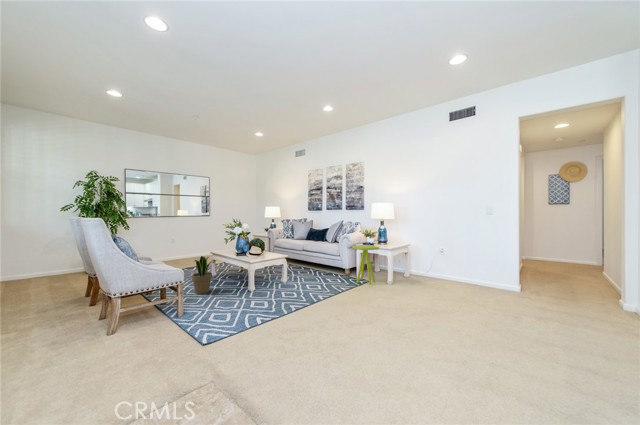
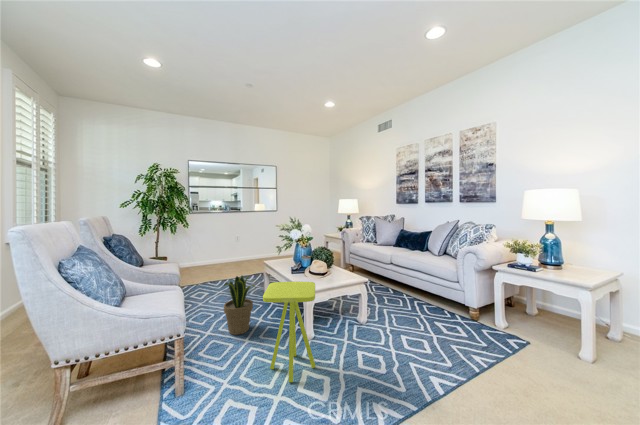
side table: present [352,245,379,284] -> present [263,282,315,382]

